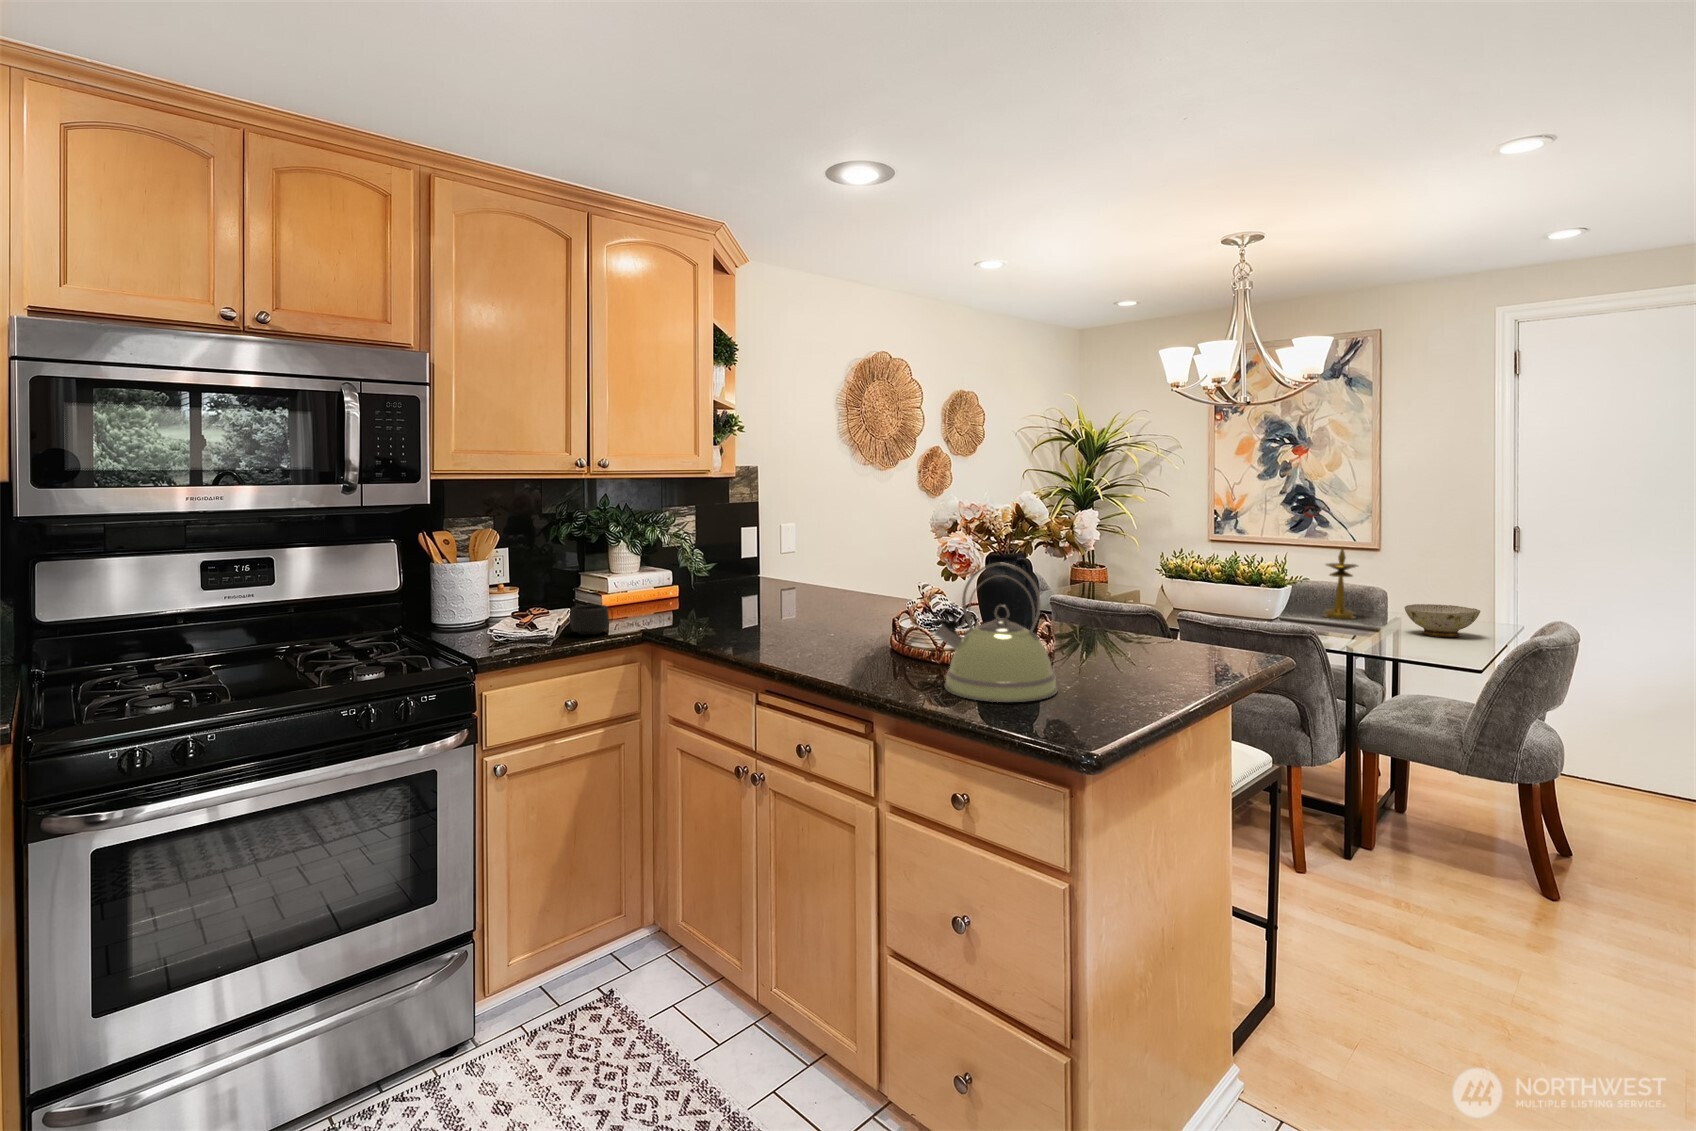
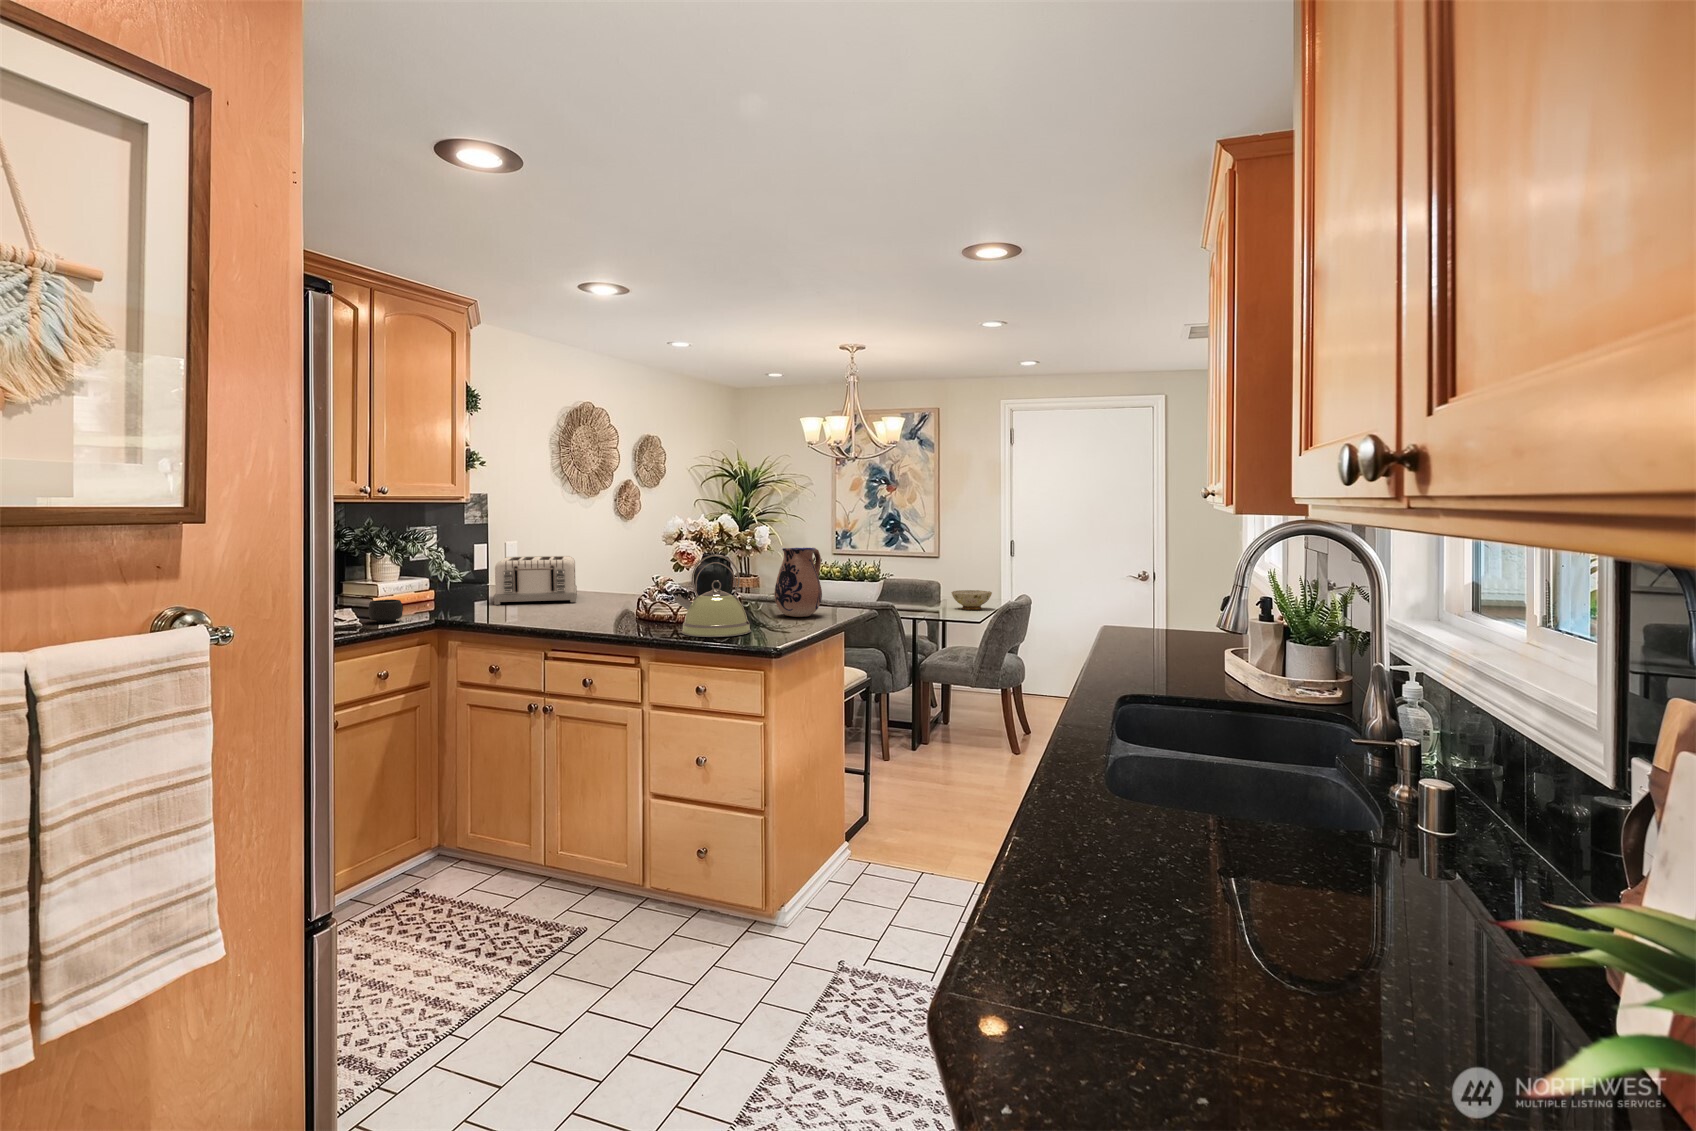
toaster: none [737,546,848,611] -> present [494,556,577,605]
ceramic pitcher: none [1107,547,1188,661] -> present [774,548,822,617]
candlestick: present [1323,547,1358,619] -> none [906,554,927,604]

